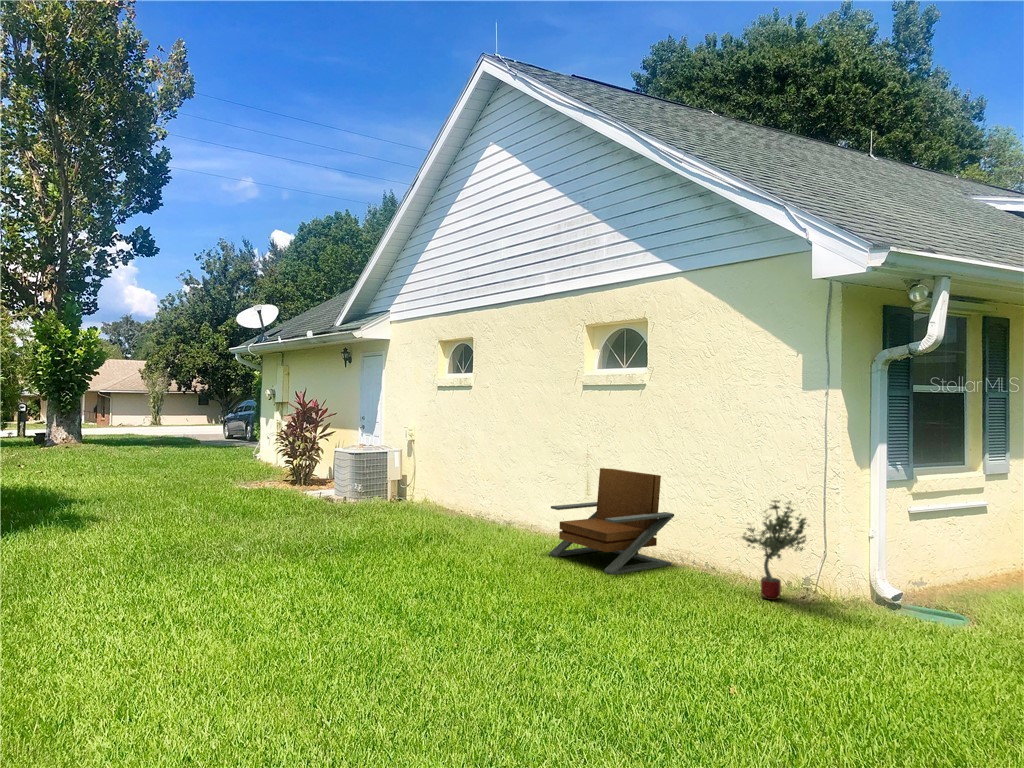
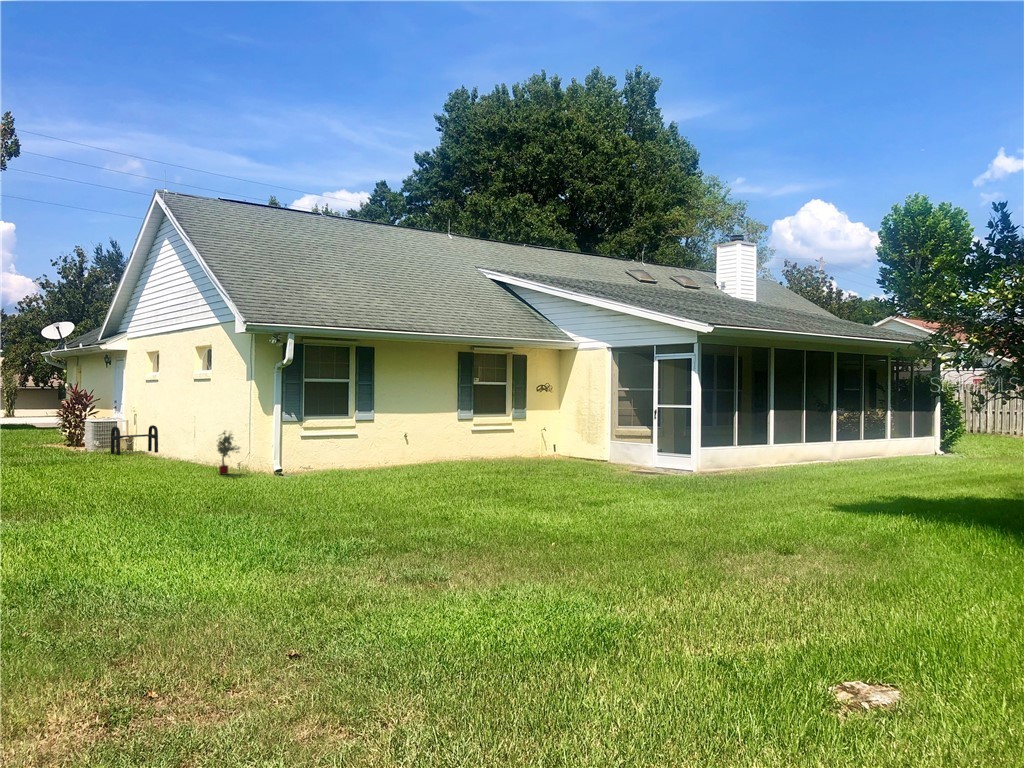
bench: none [398,461,470,513] -> present [111,425,158,455]
lounge chair: present [550,468,674,575] -> none [154,422,212,471]

